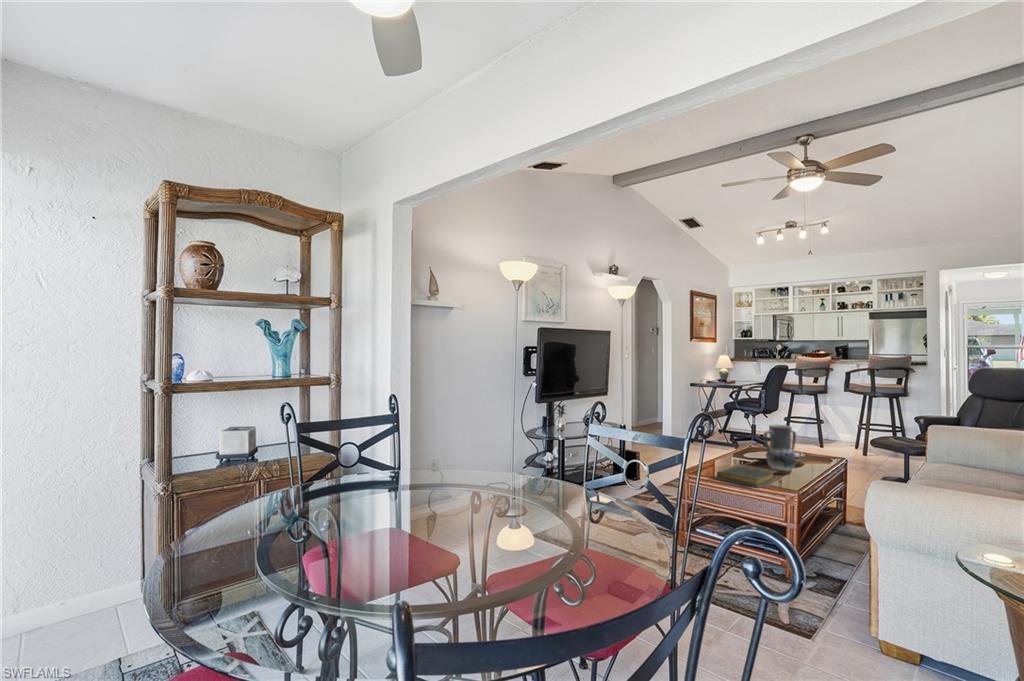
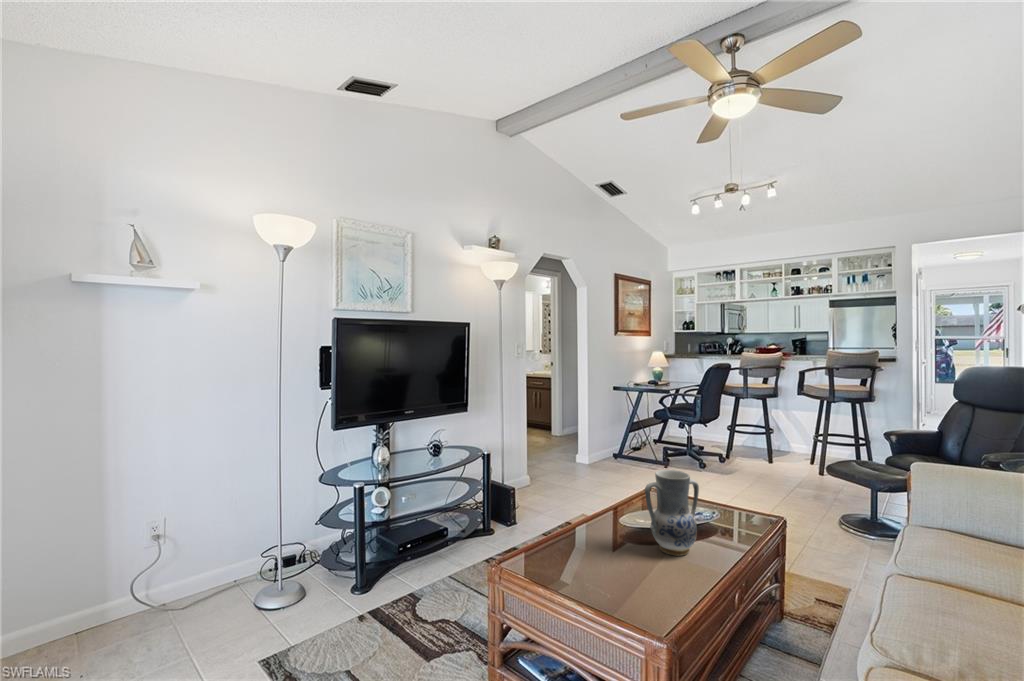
hardback book: present [717,464,776,488] -> none [554,539,658,604]

